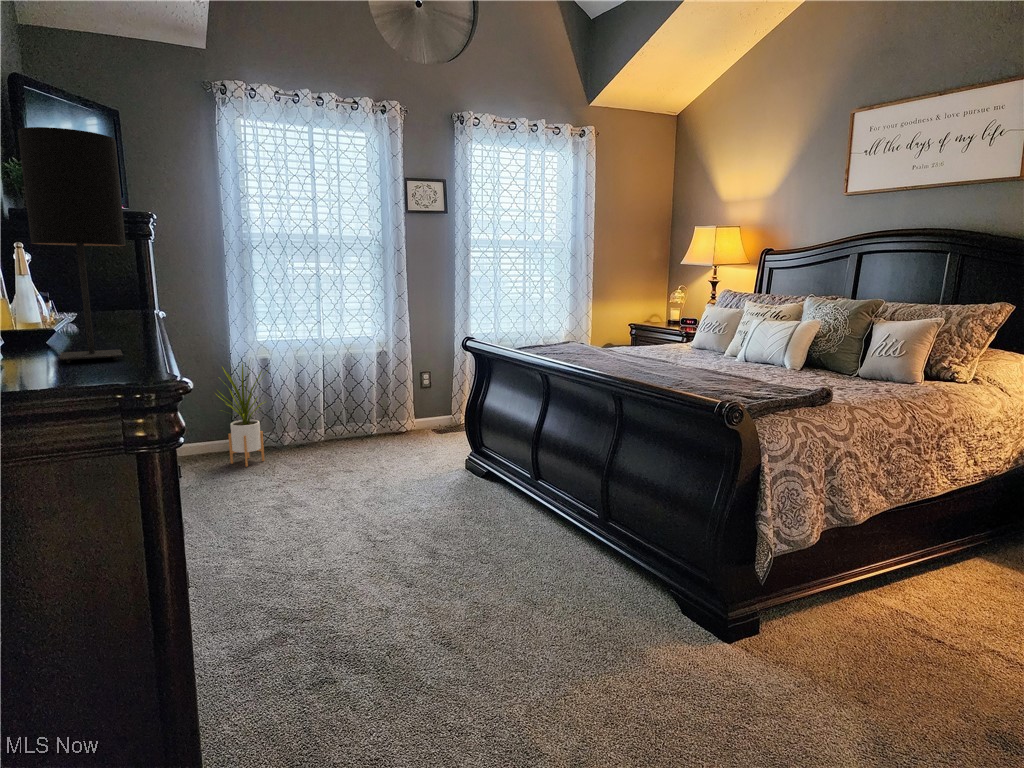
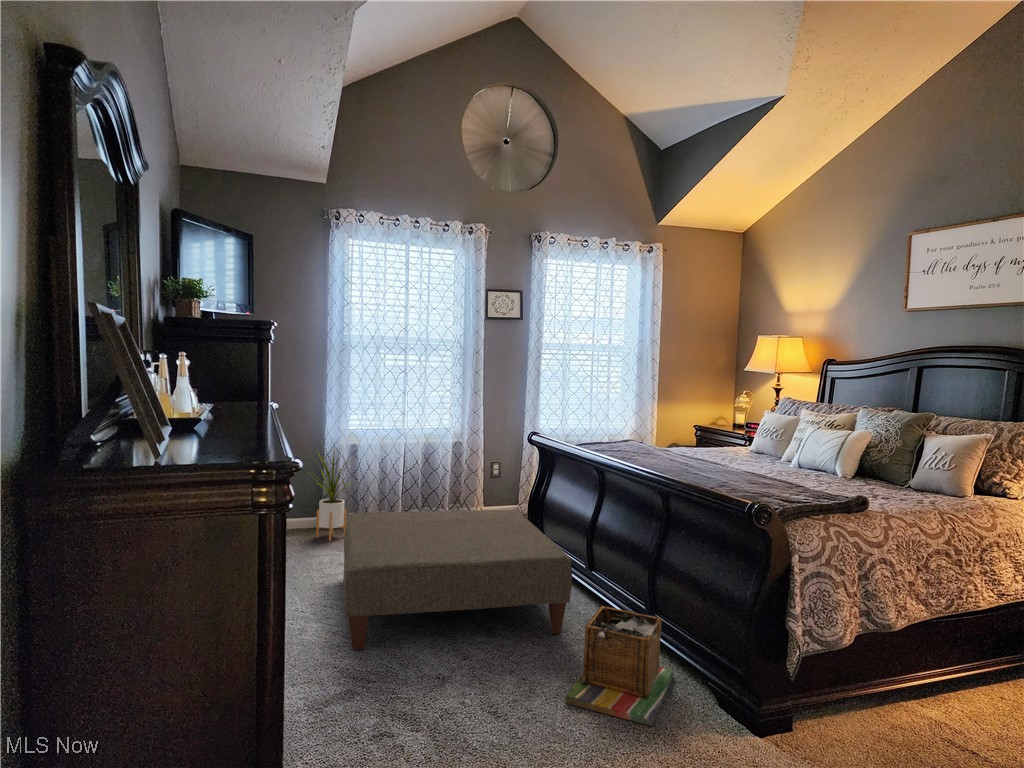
table lamp: present [18,127,126,363] -> none [202,279,267,444]
ottoman: none [263,421,521,586] -> present [343,510,572,649]
laundry basket: none [524,519,632,641] -> present [566,606,673,726]

